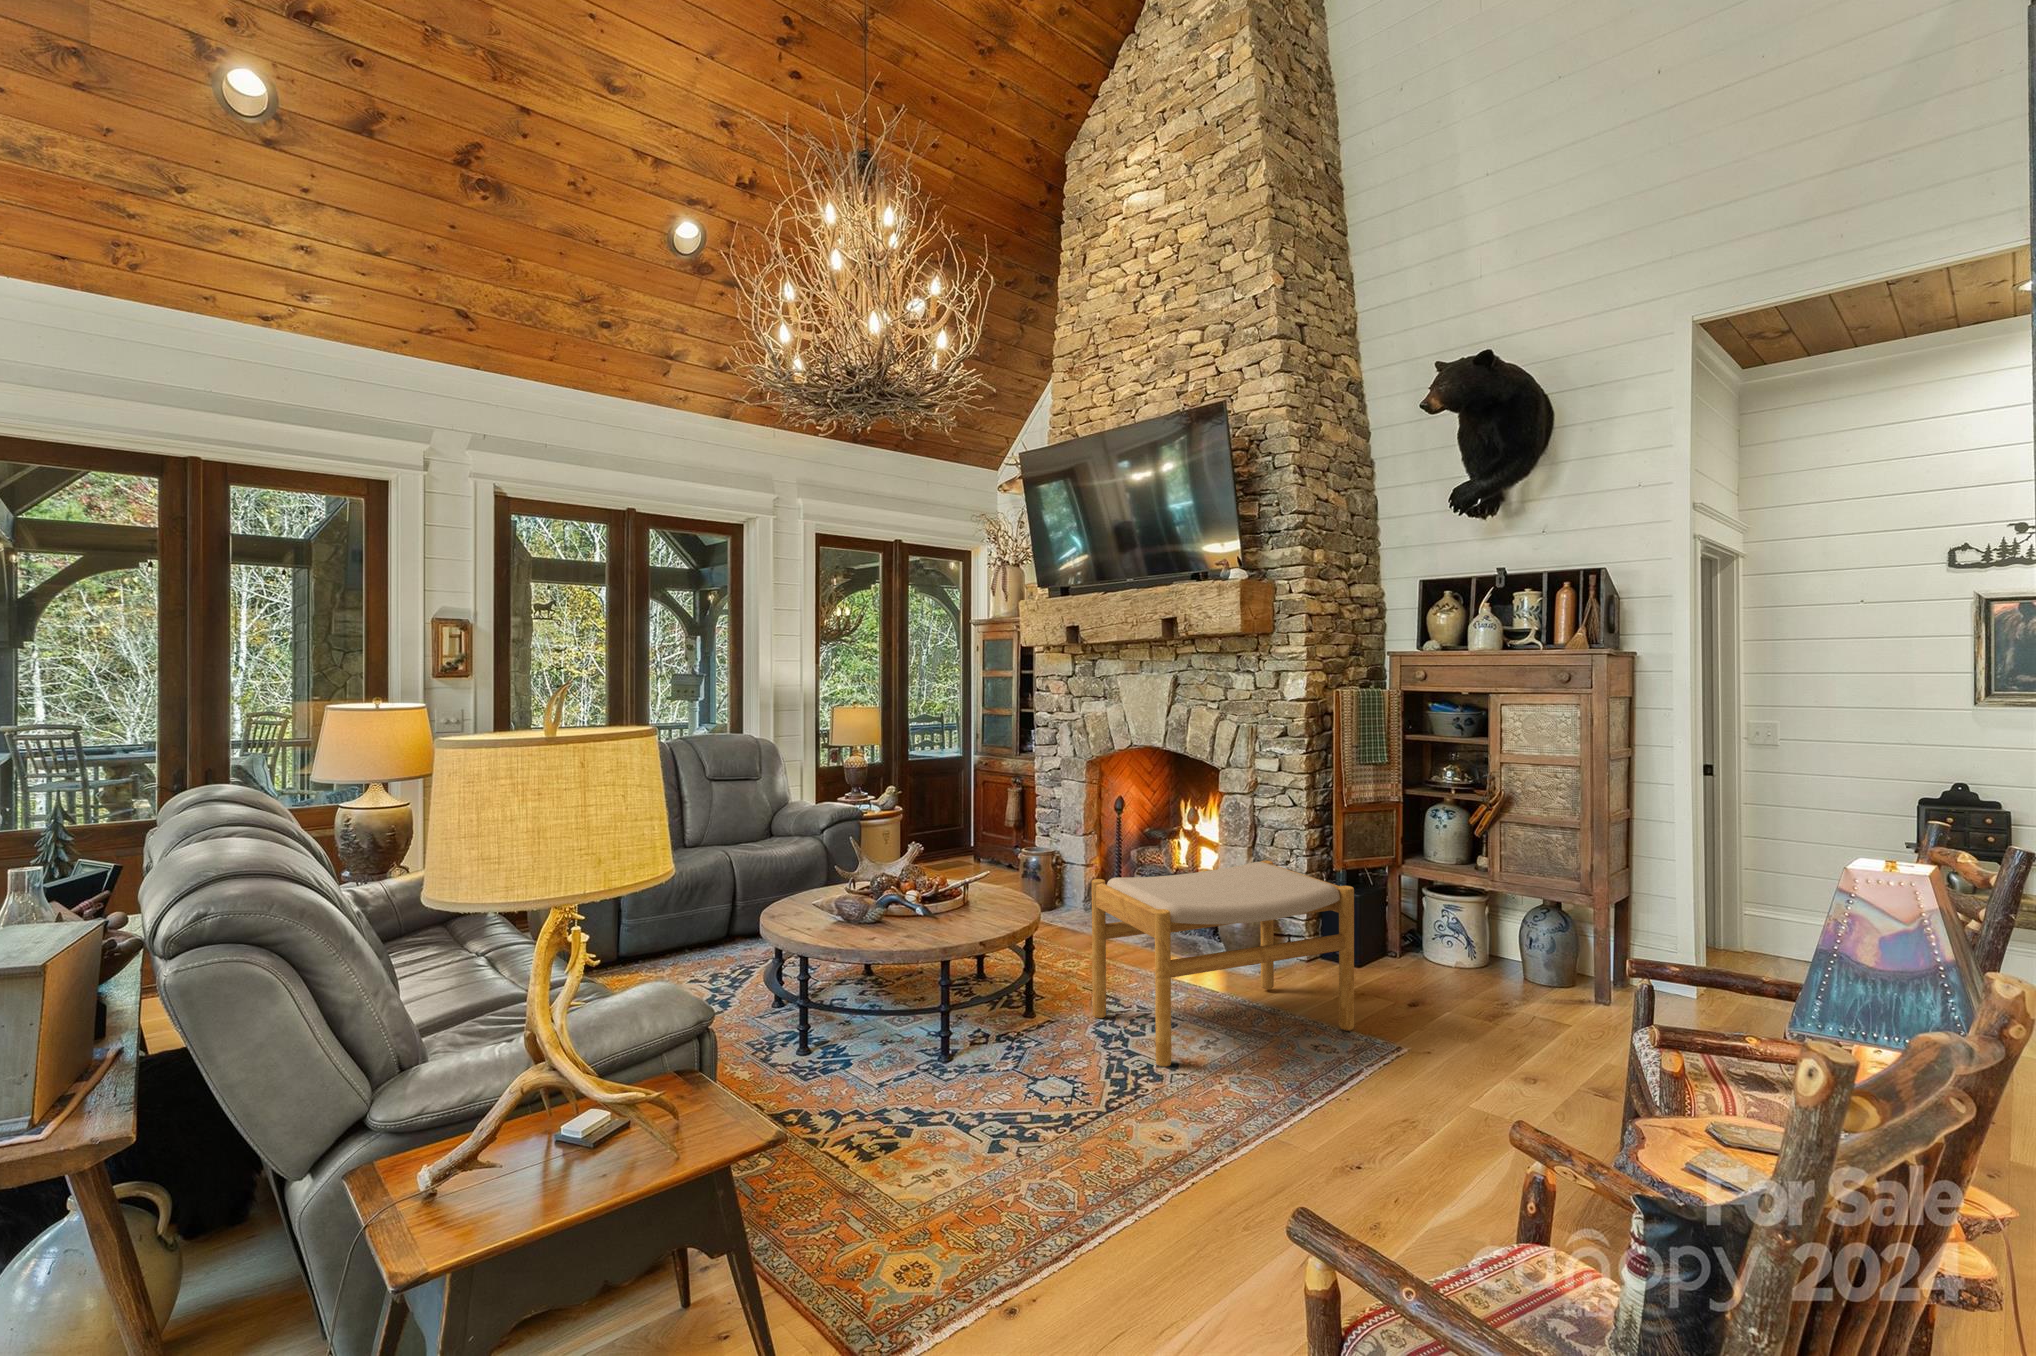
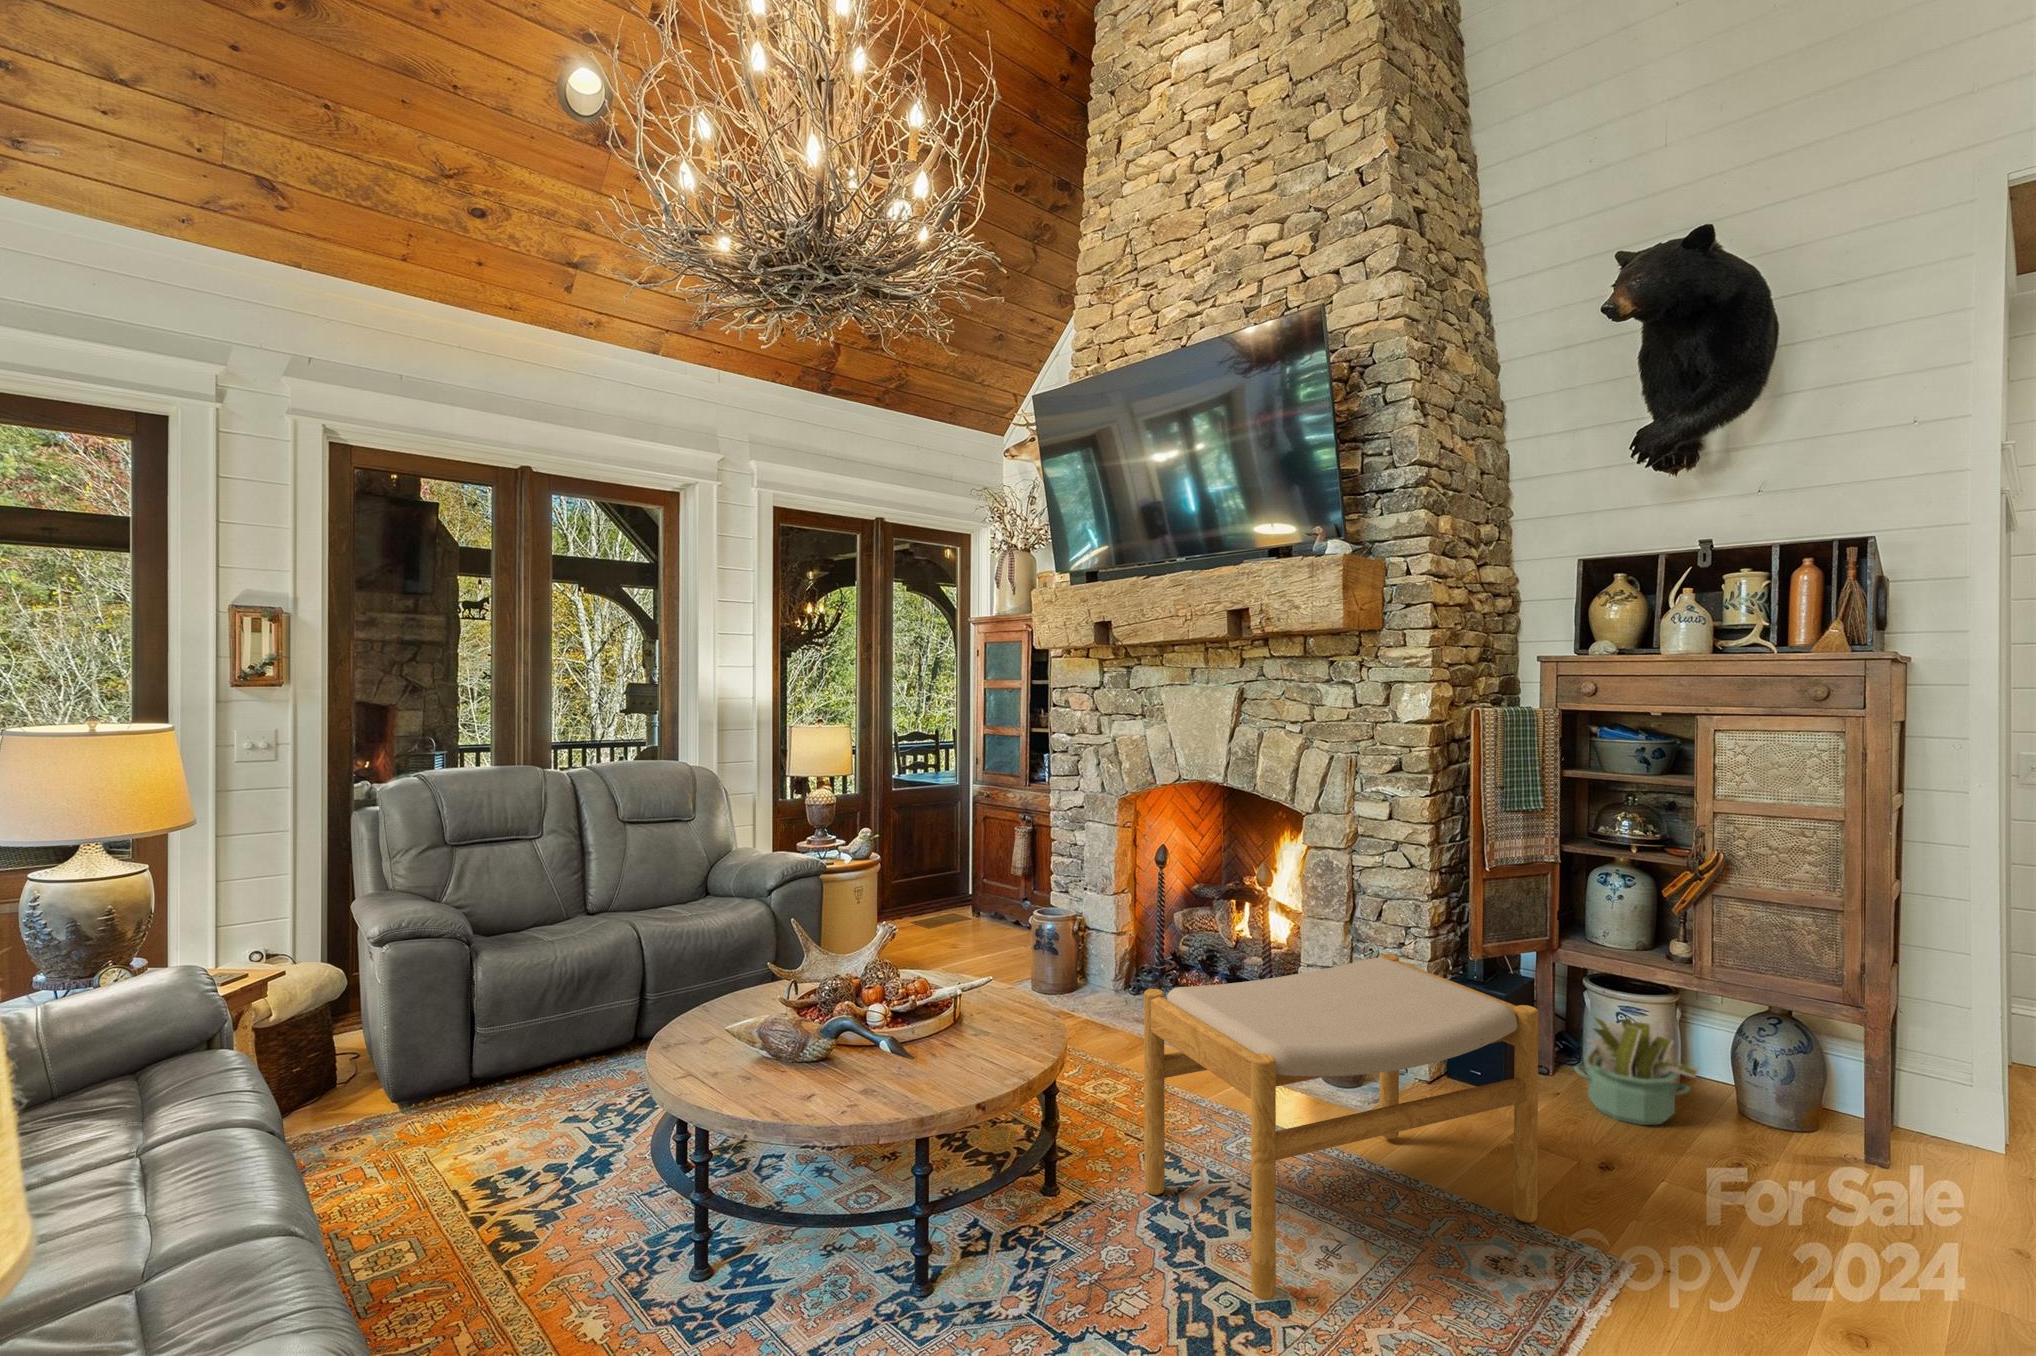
decorative plant: none [1406,910,1489,983] -> present [1574,1018,1699,1125]

